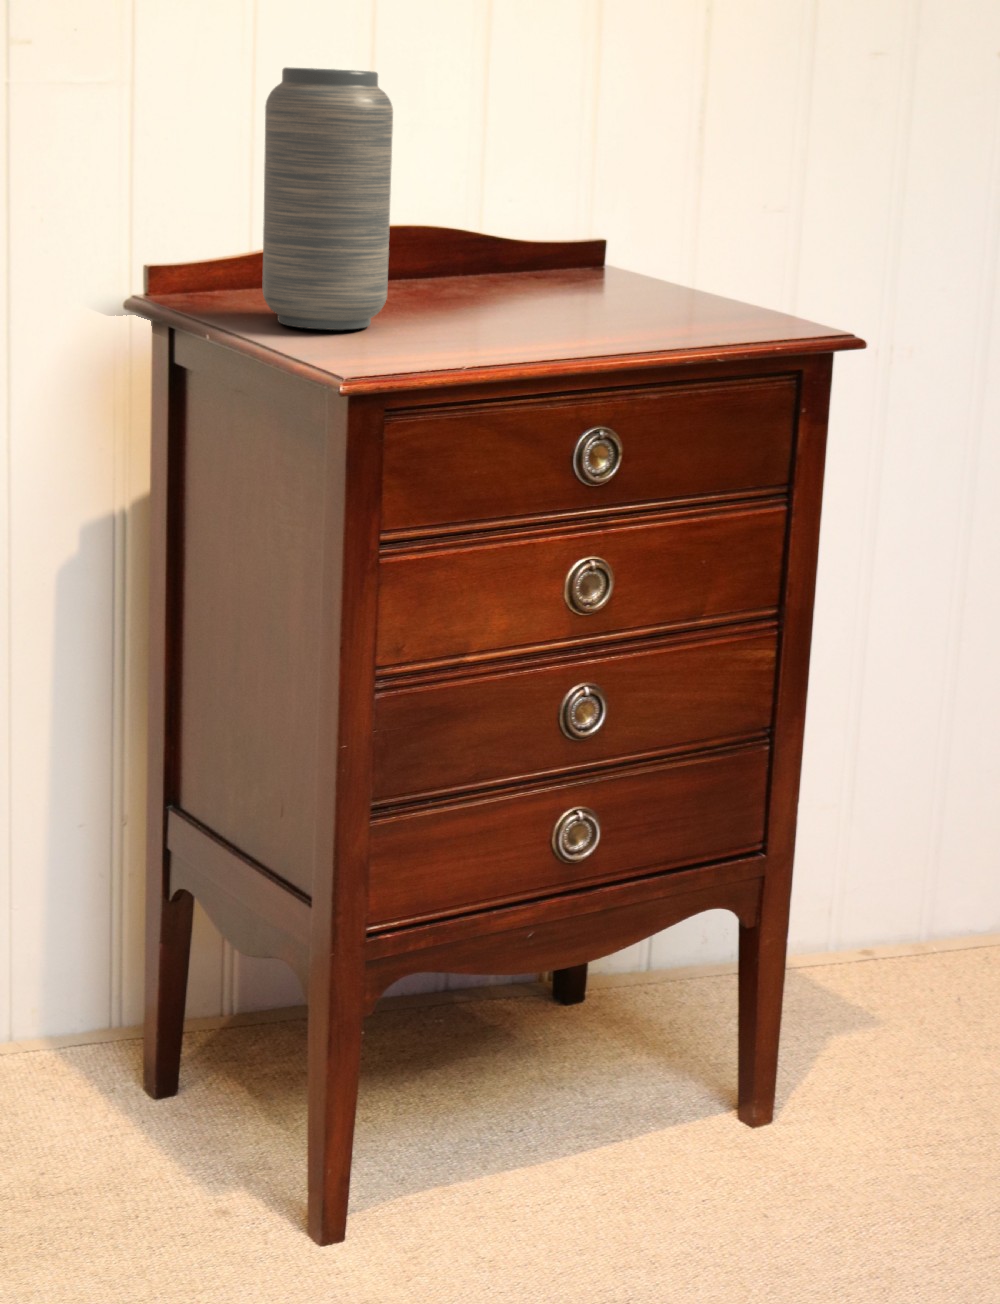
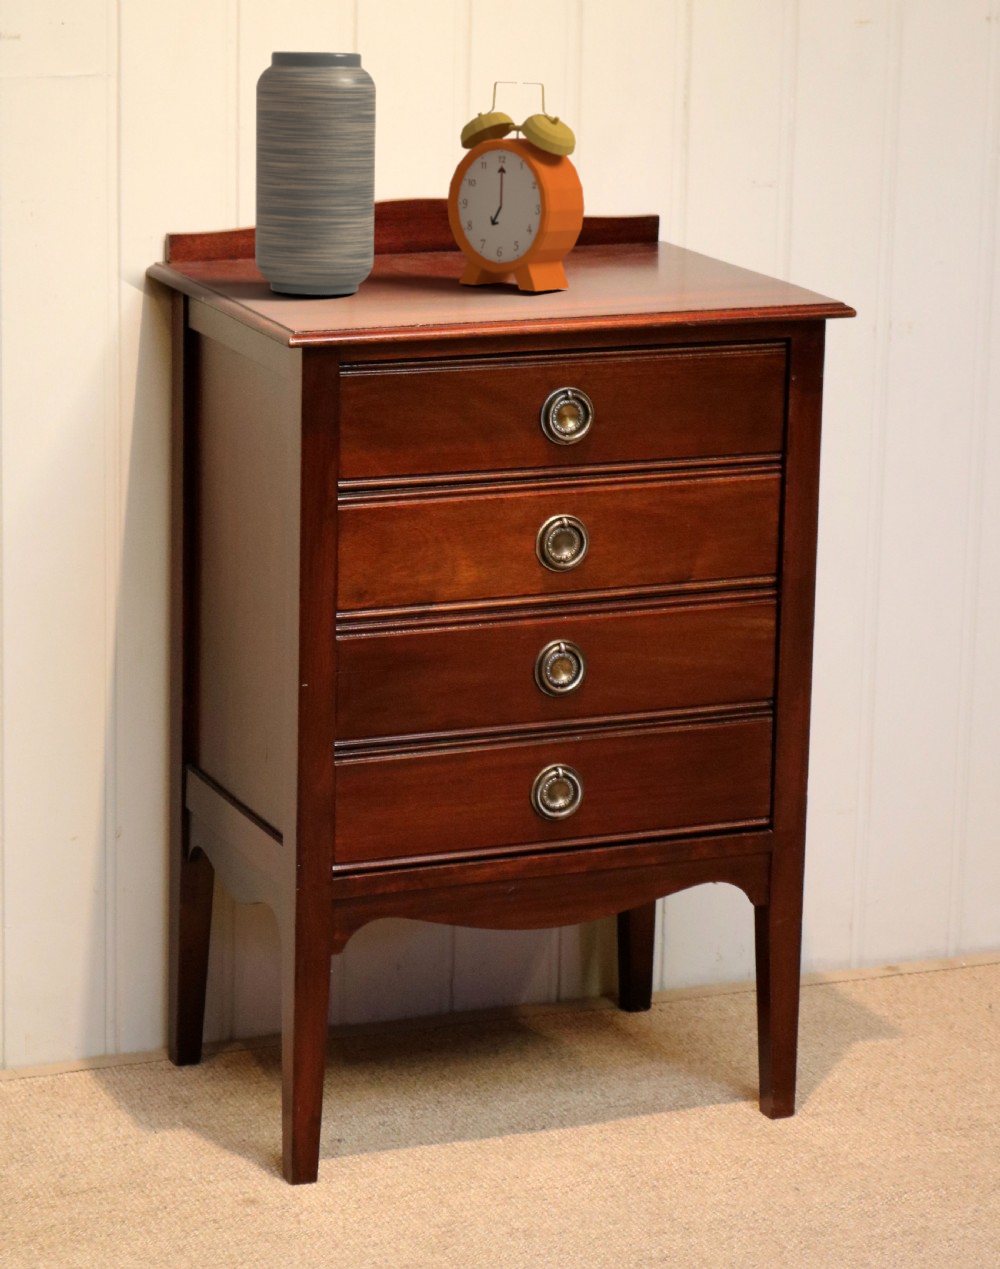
alarm clock: none [452,104,599,325] -> present [447,82,584,291]

